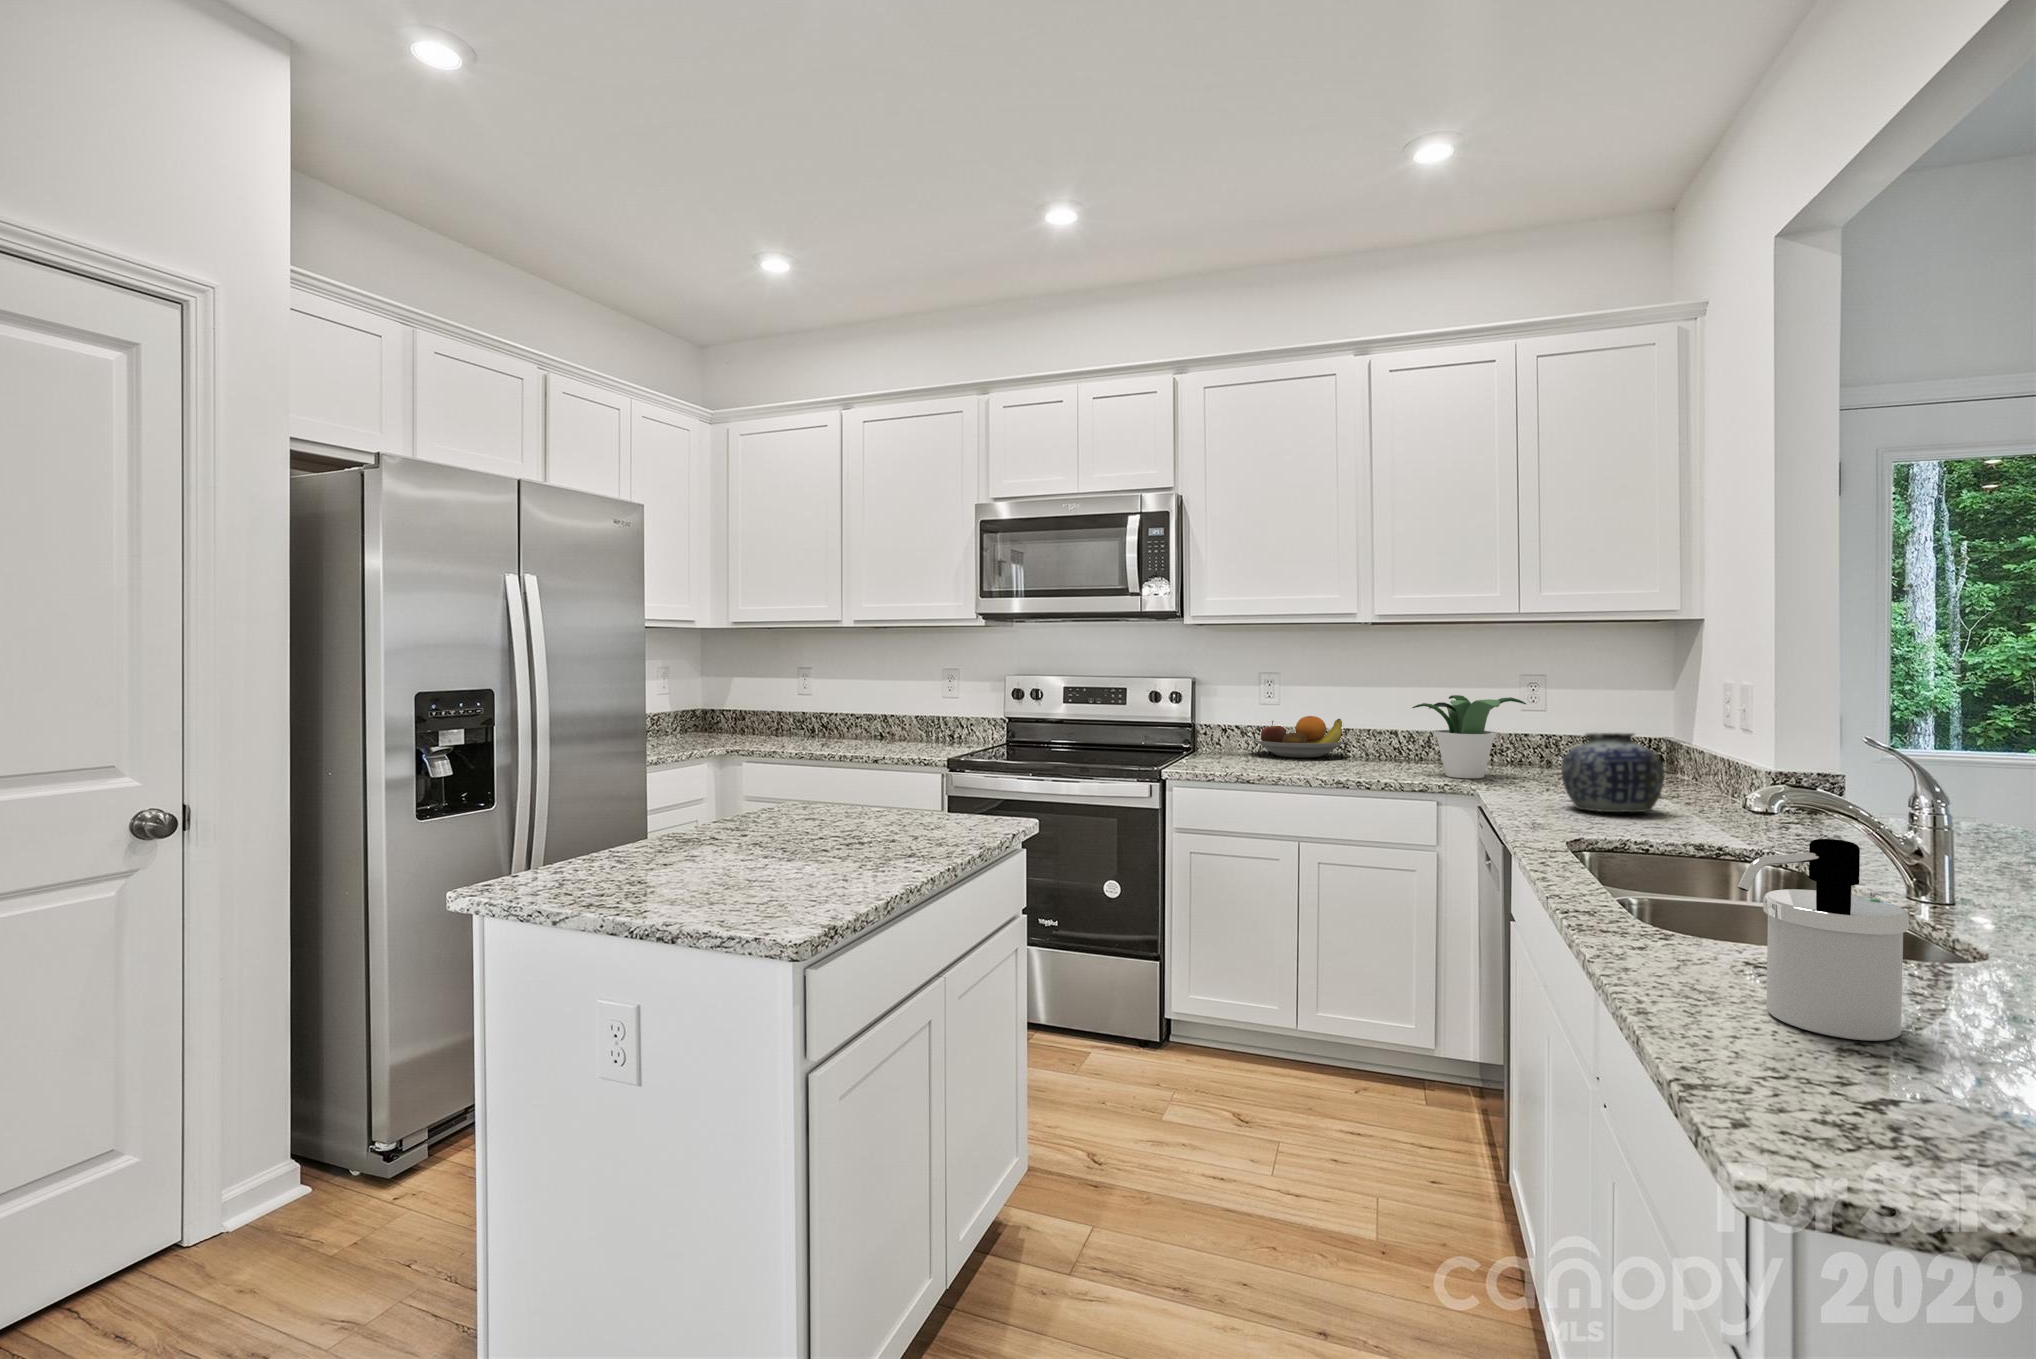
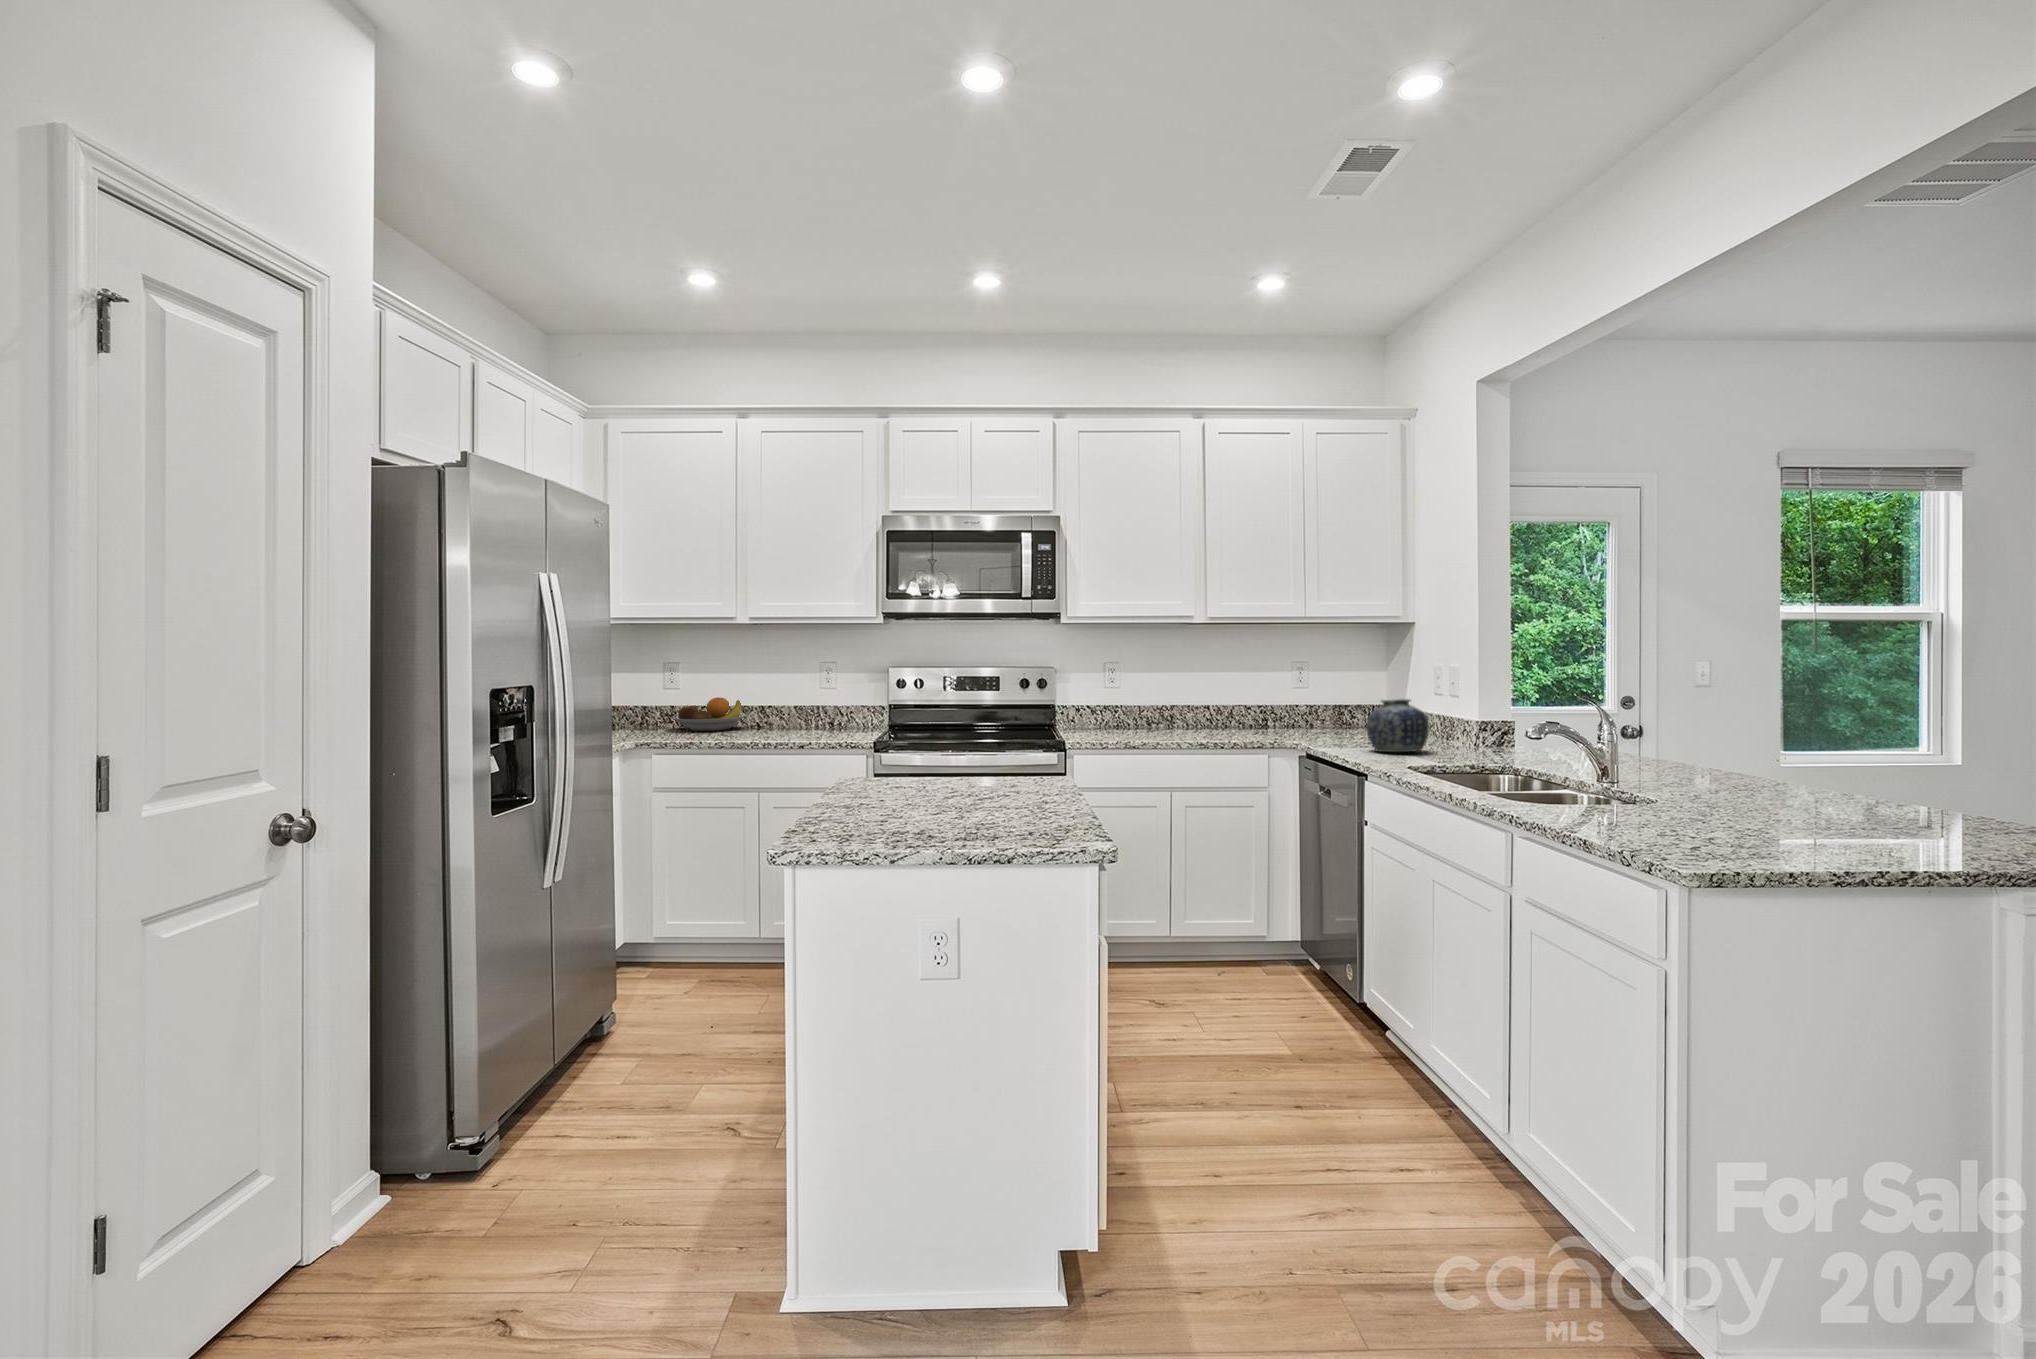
potted plant: present [1412,695,1526,778] -> none [1239,677,1315,737]
fruit bowl: present [1251,716,1348,758] -> present [671,697,744,731]
soap dispenser: present [1738,839,1909,1041] -> none [1613,742,1679,837]

